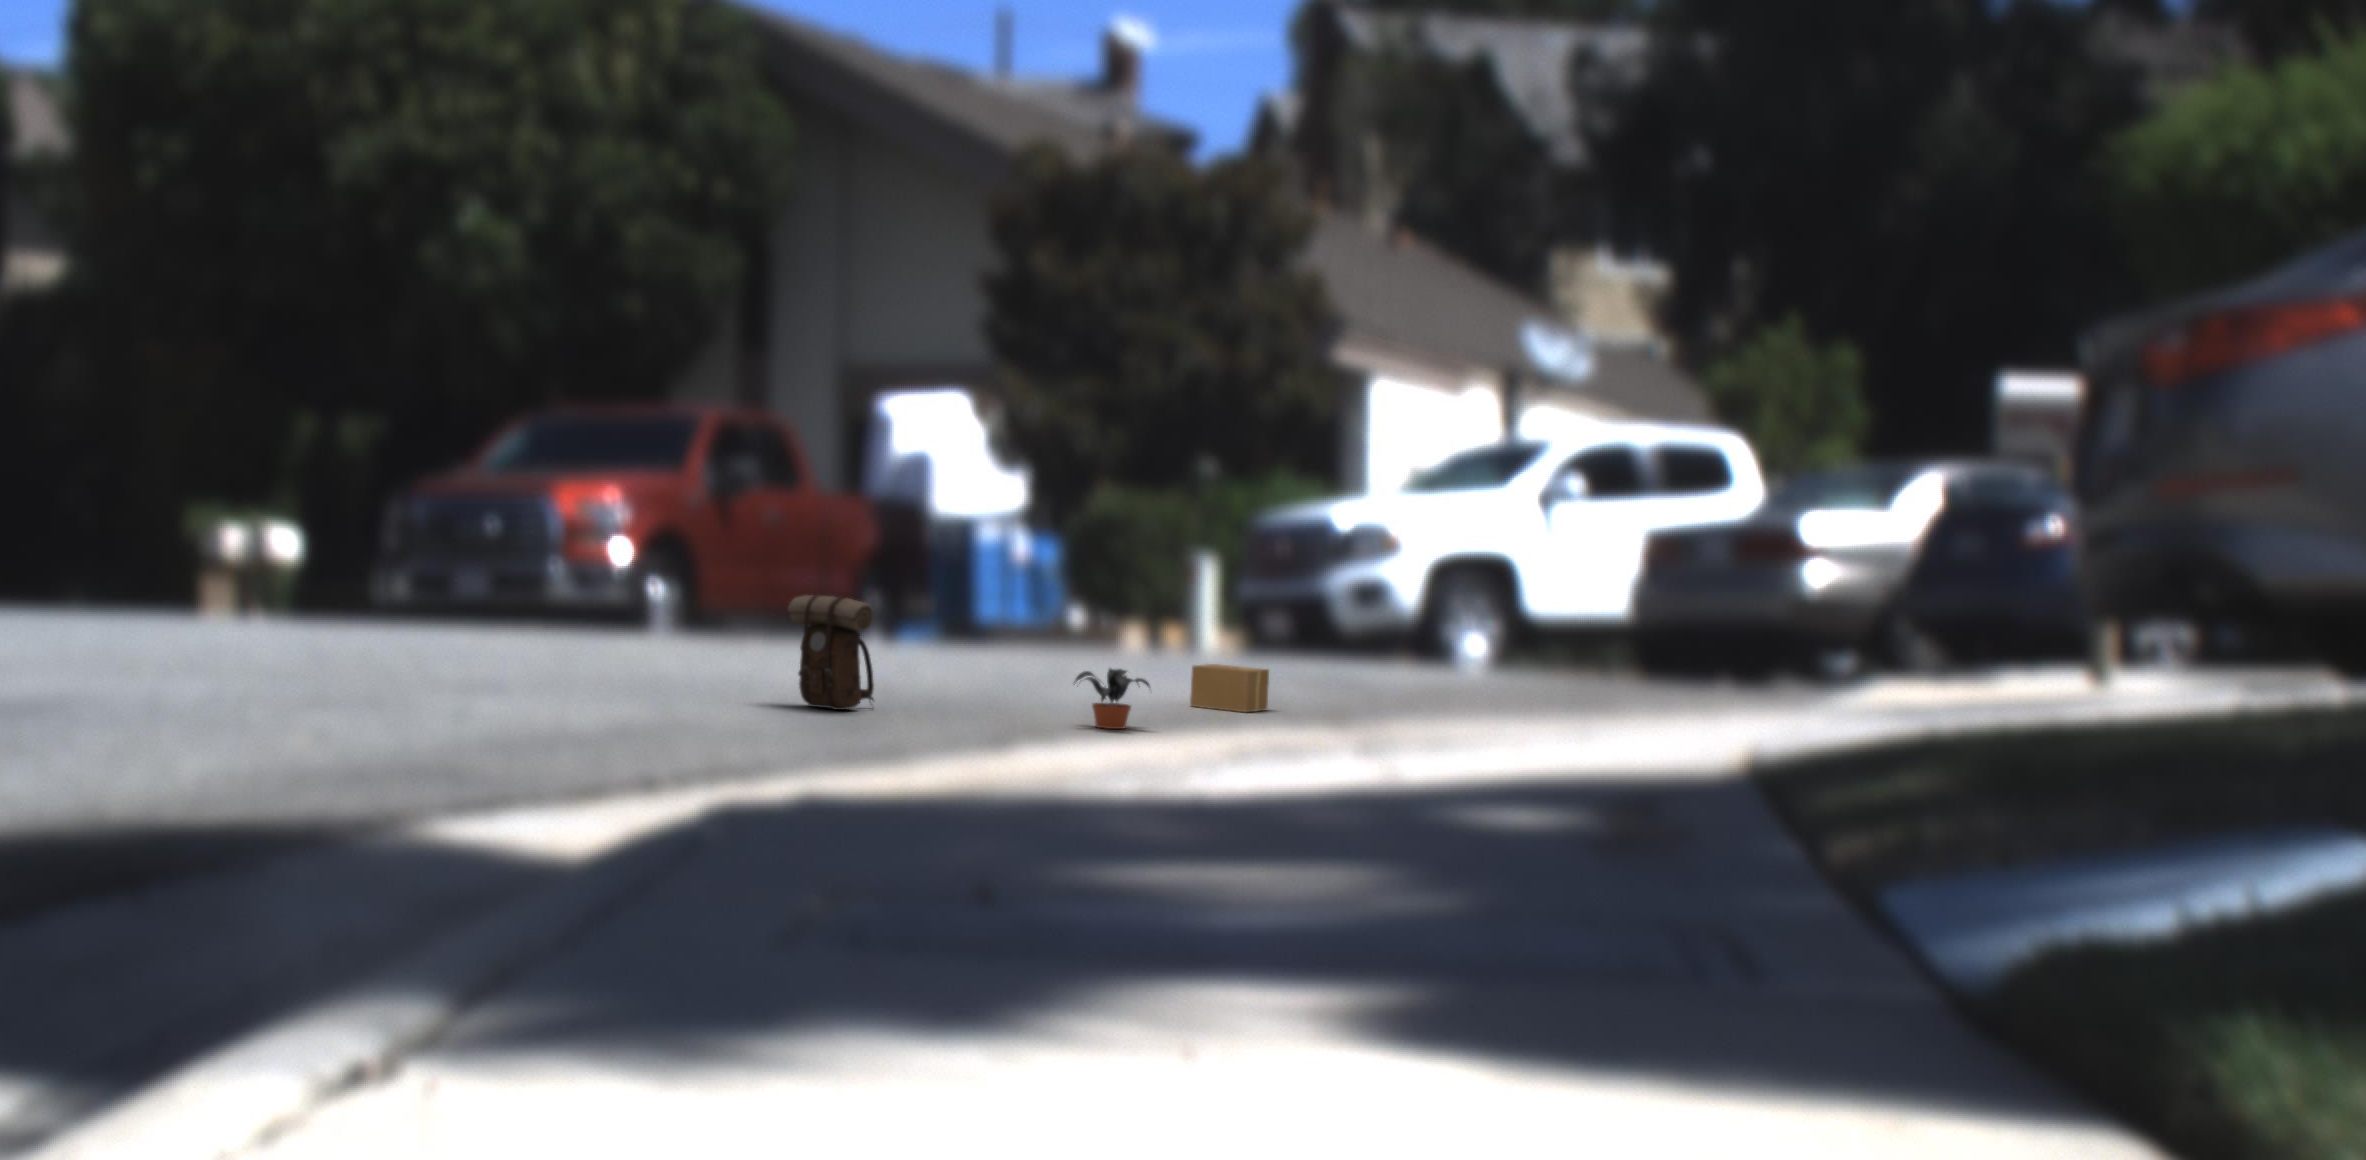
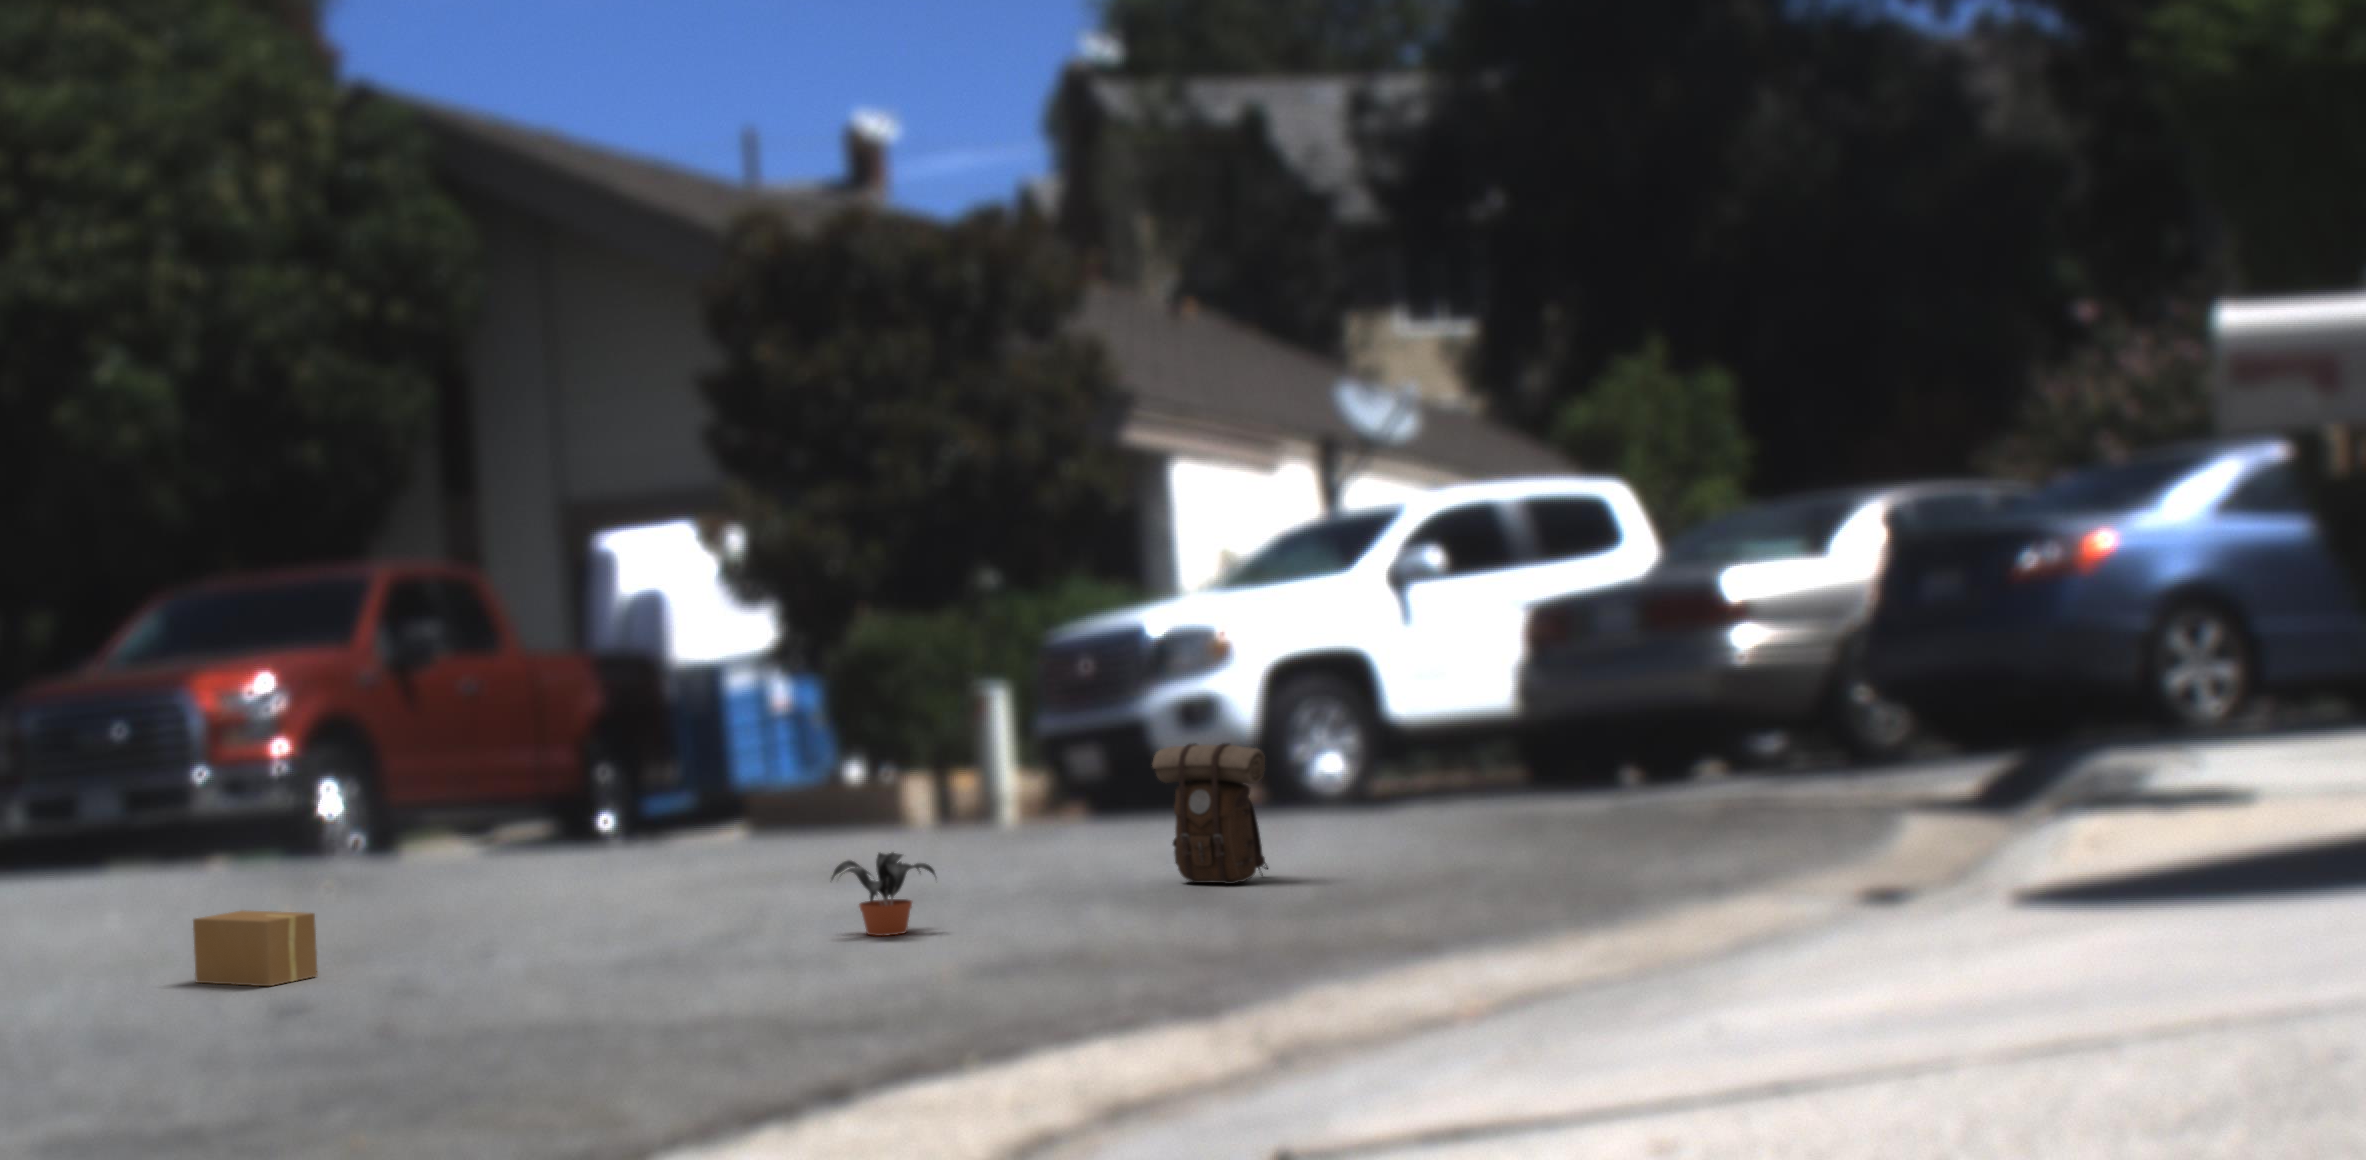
backpack: present [788,594,874,710] -> present [1153,743,1268,884]
cardboard box: present [1190,664,1269,712] -> present [193,911,317,986]

